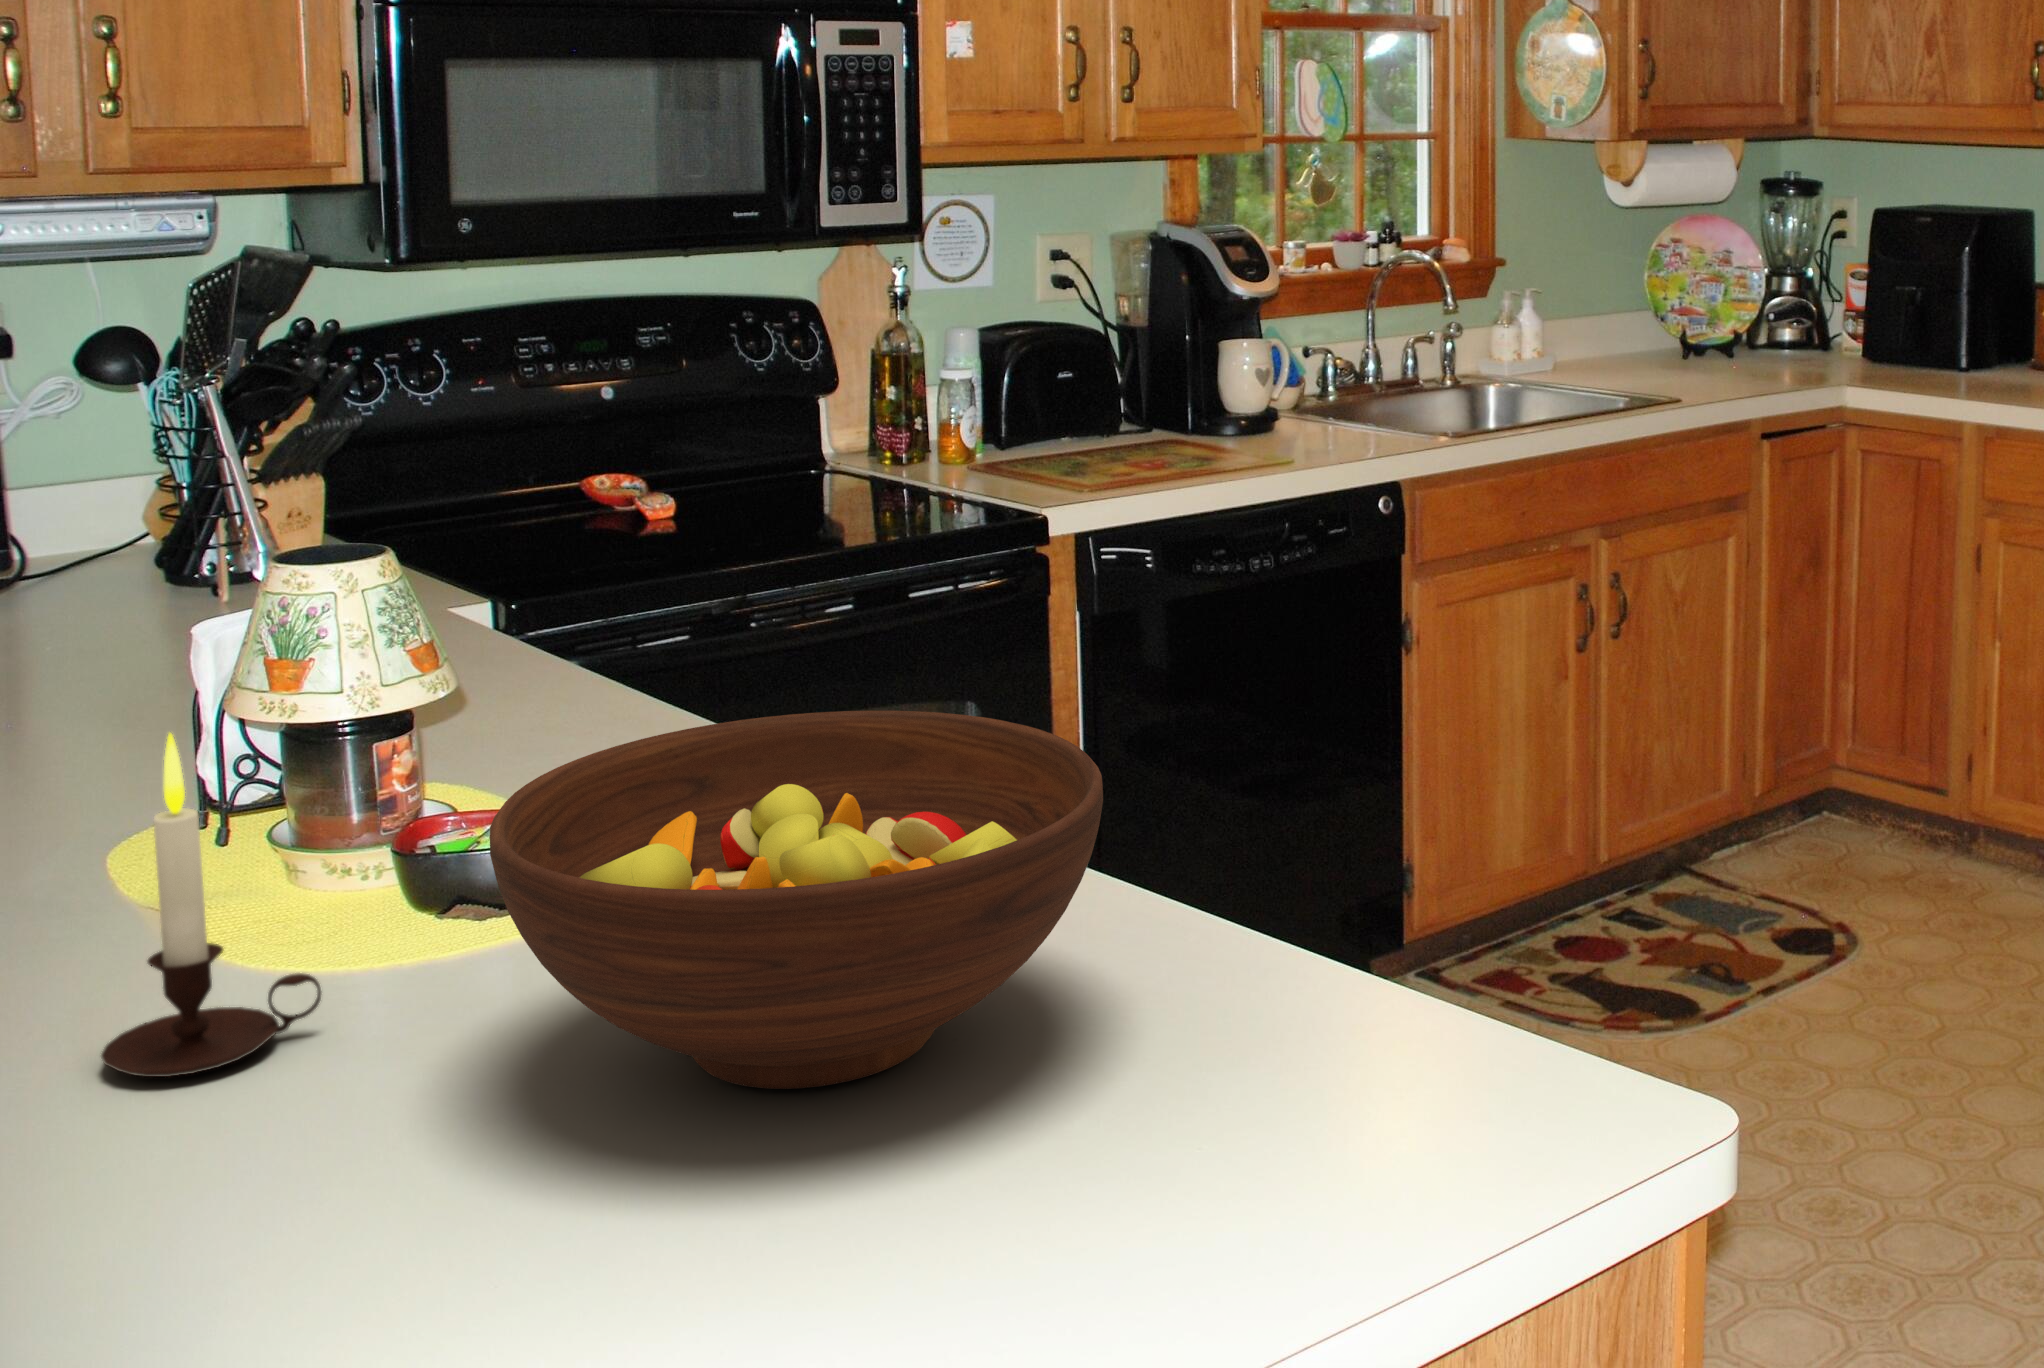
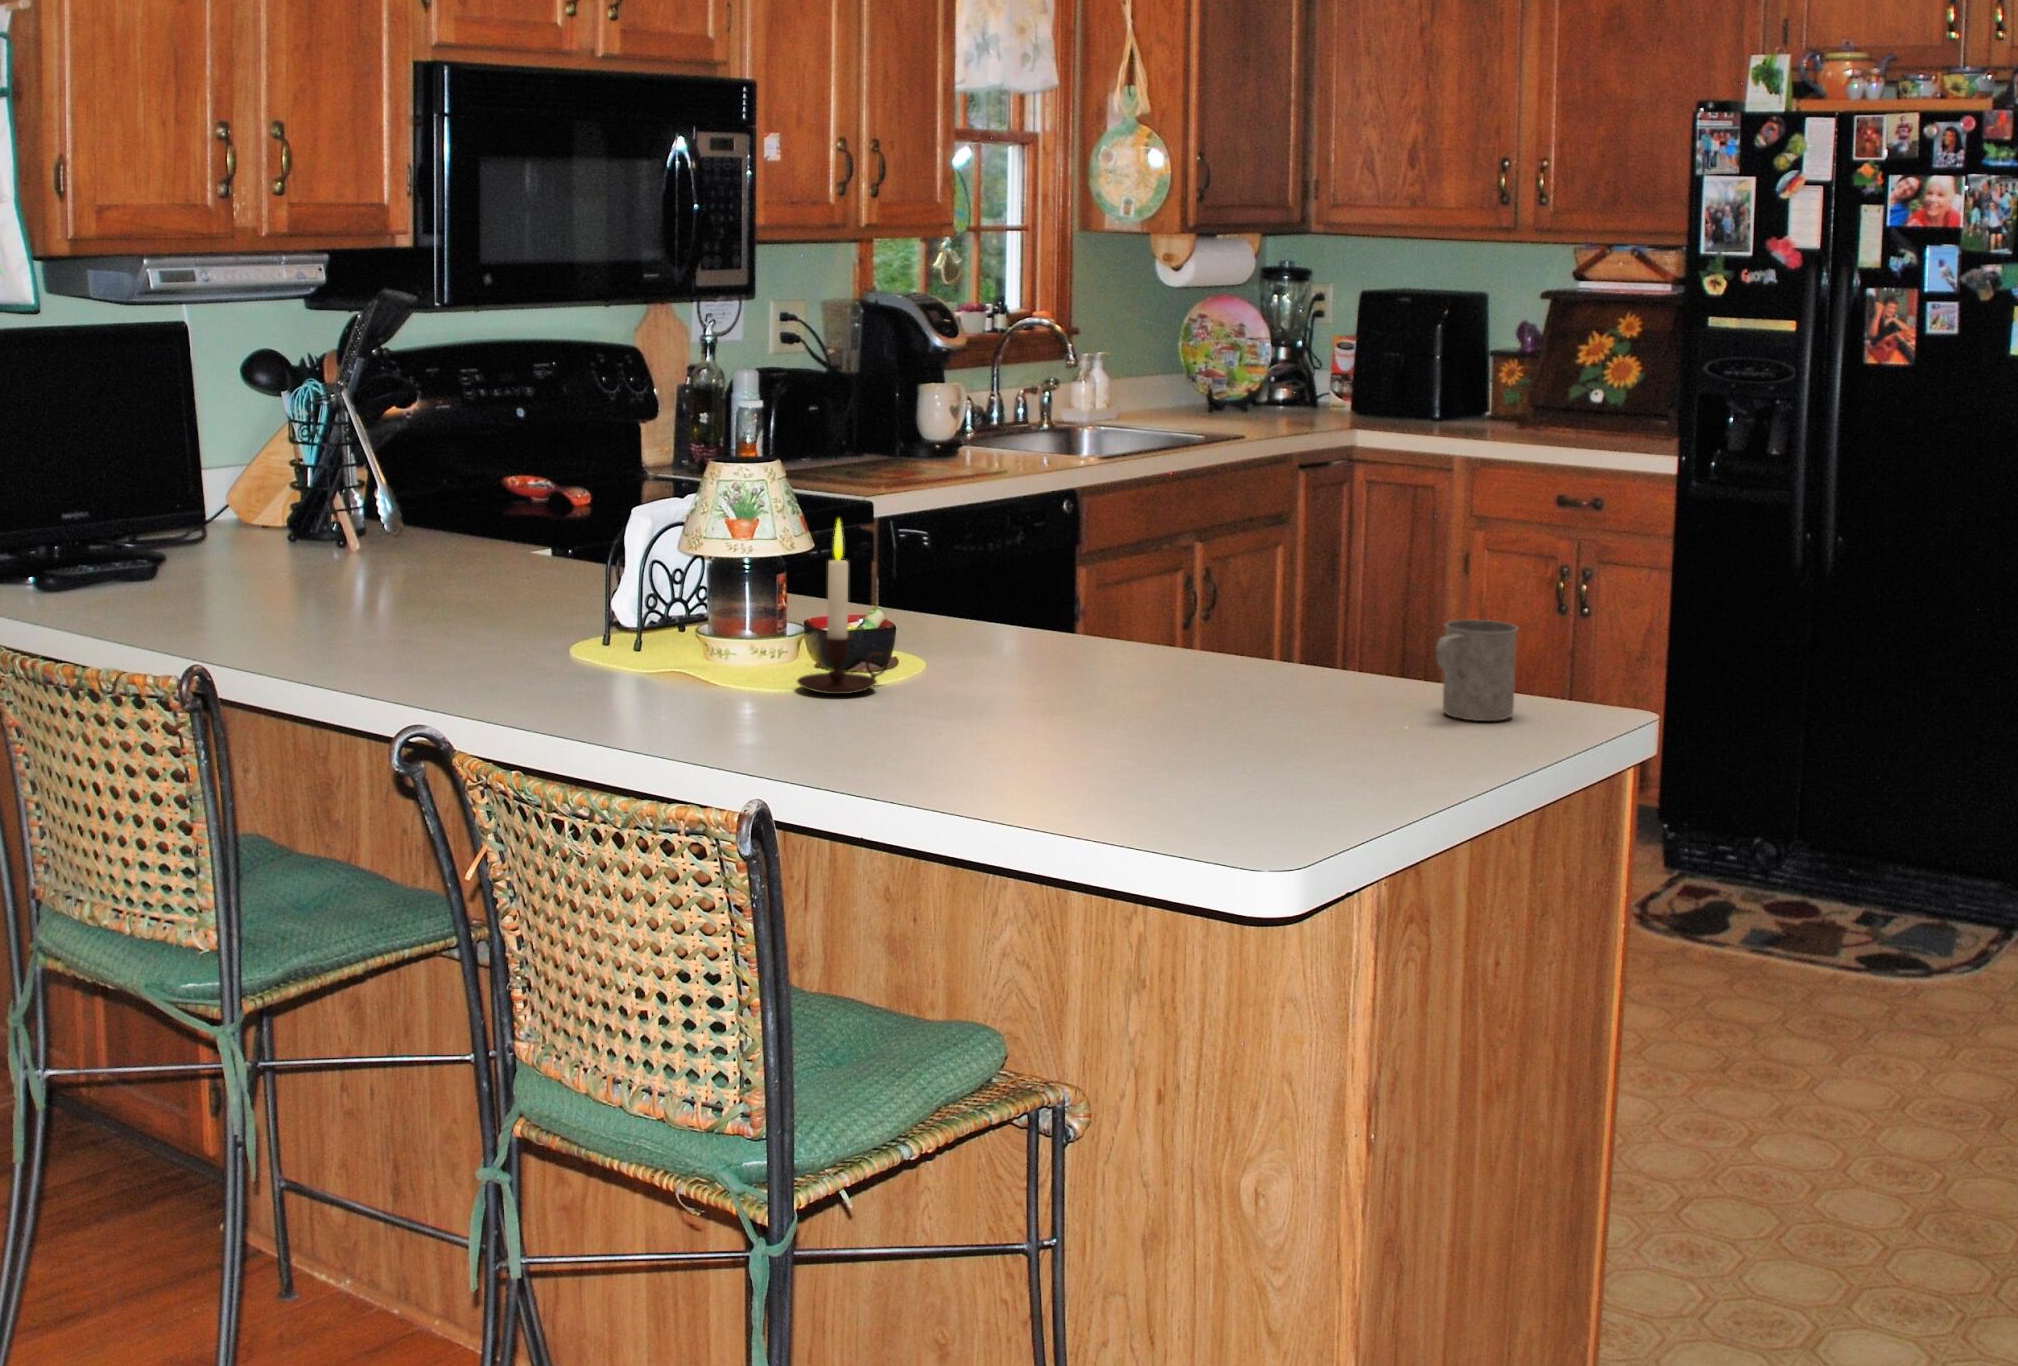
fruit bowl: present [490,711,1103,1089] -> none [1006,529,1309,695]
mug: none [1213,973,1422,1212] -> present [1436,620,1518,721]

